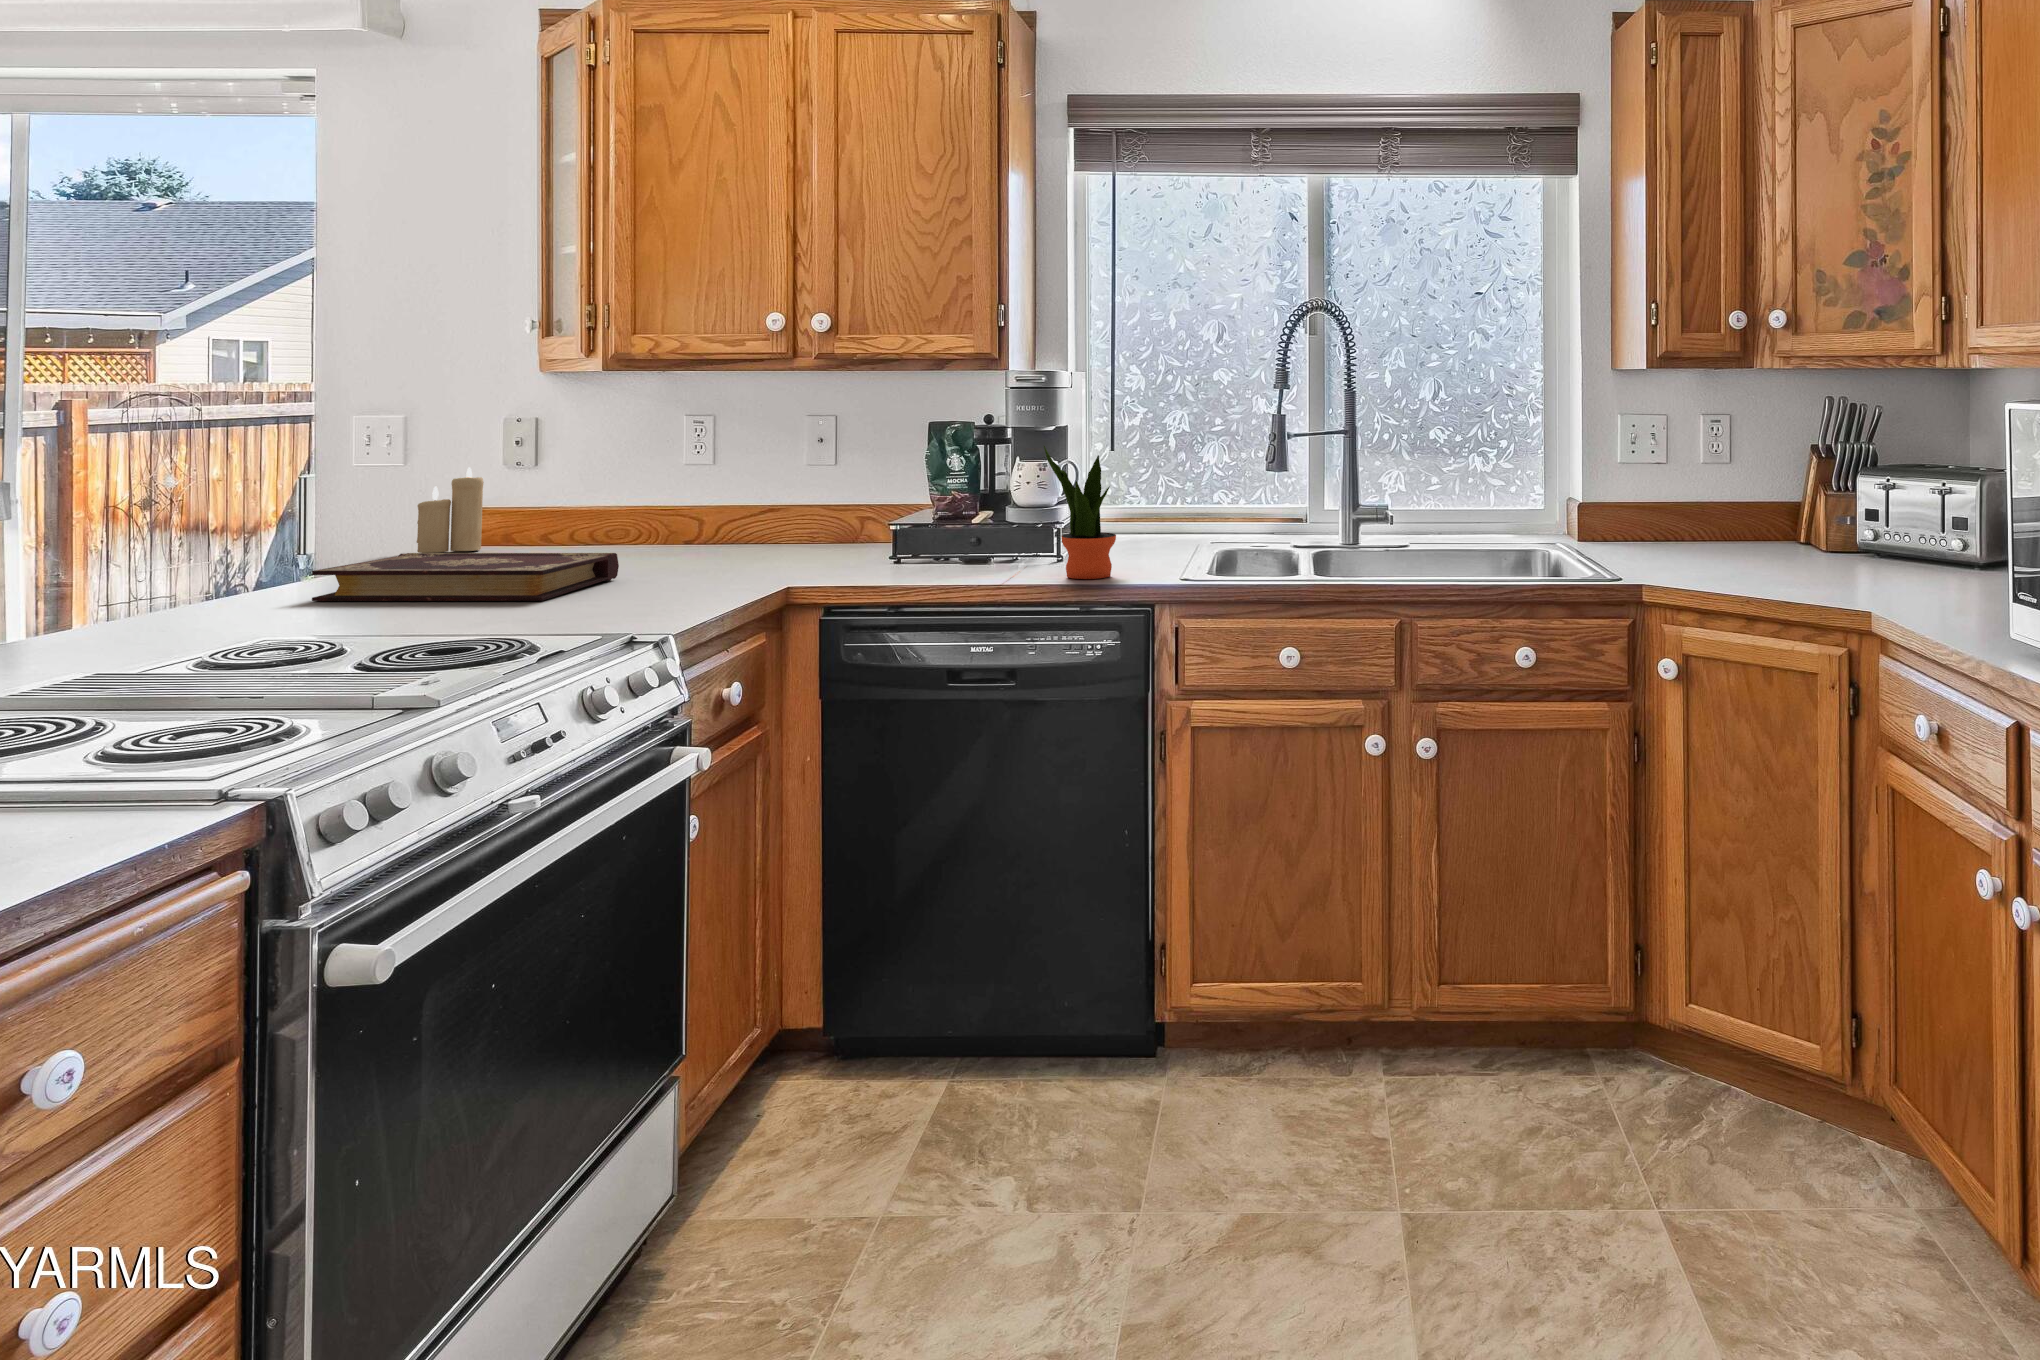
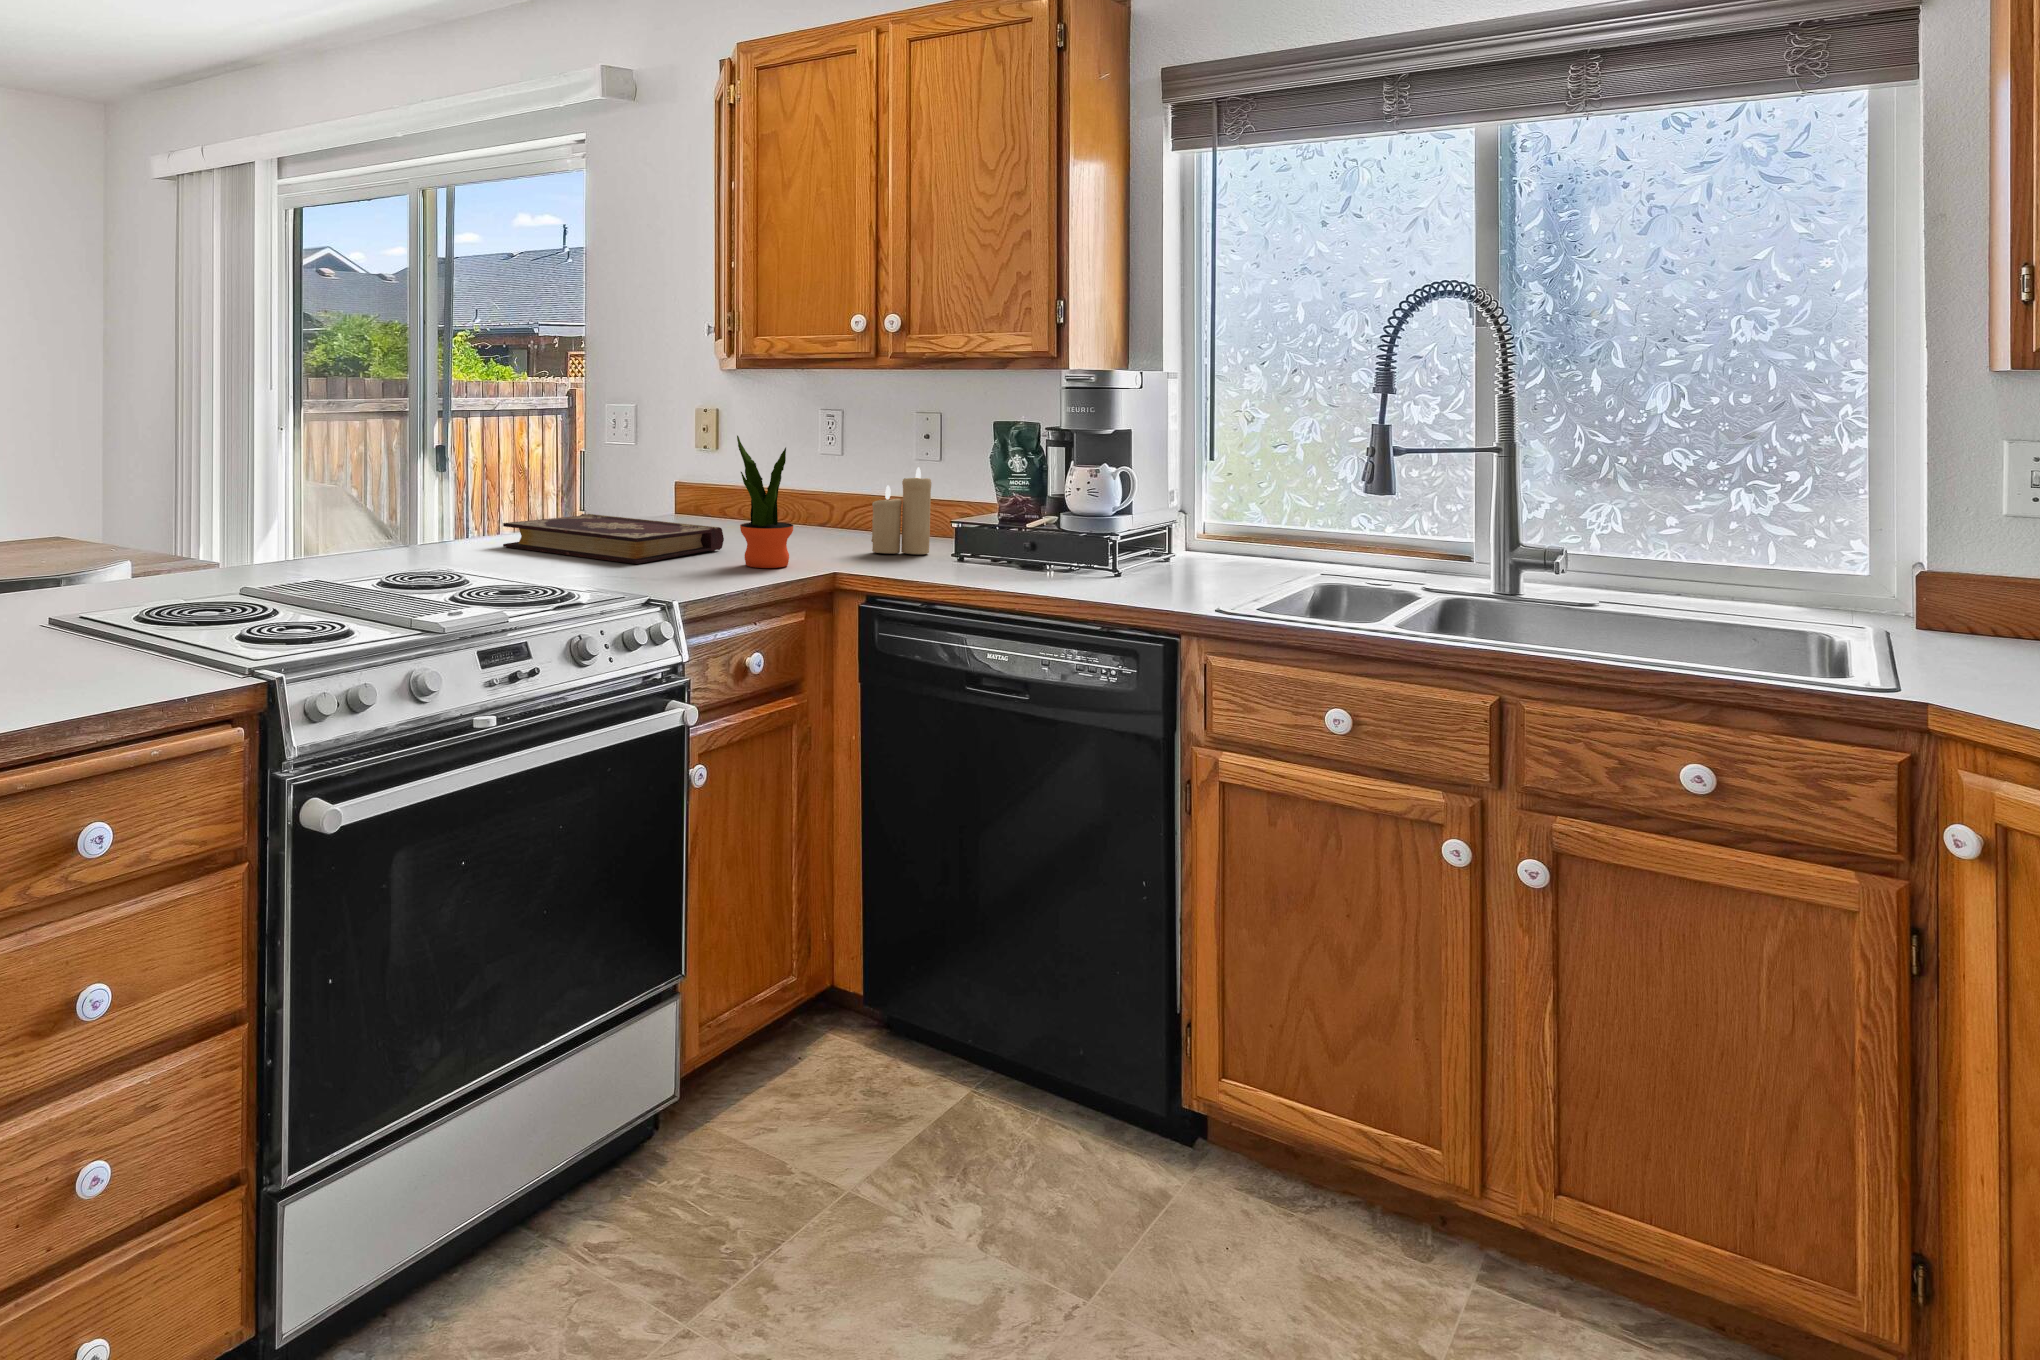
potted plant: present [1044,446,1116,579] -> present [737,436,793,568]
candle: present [417,467,484,553] -> present [871,467,931,555]

